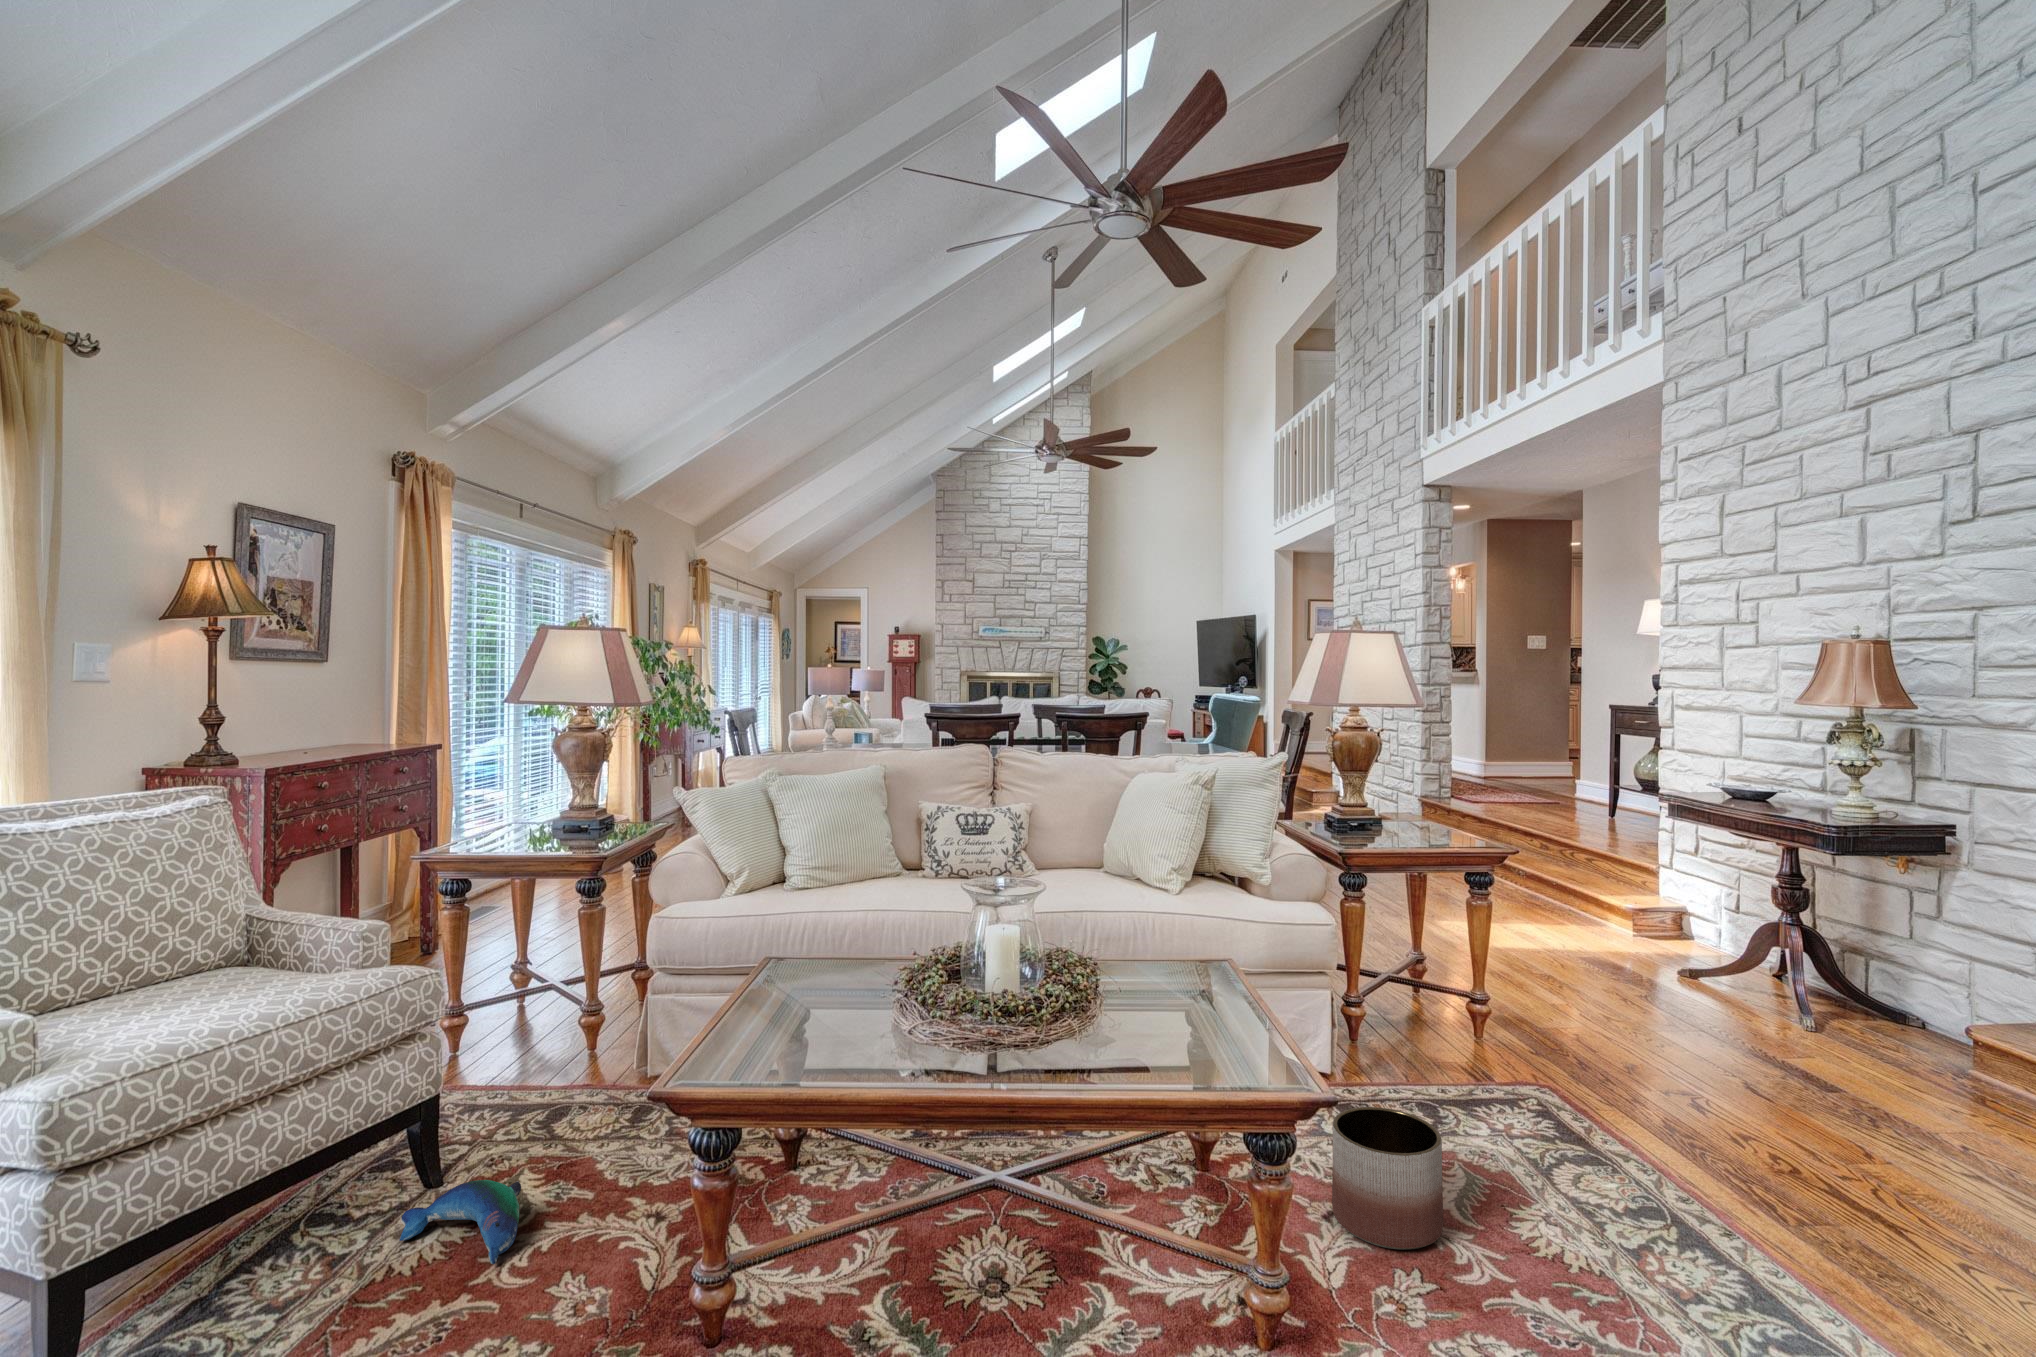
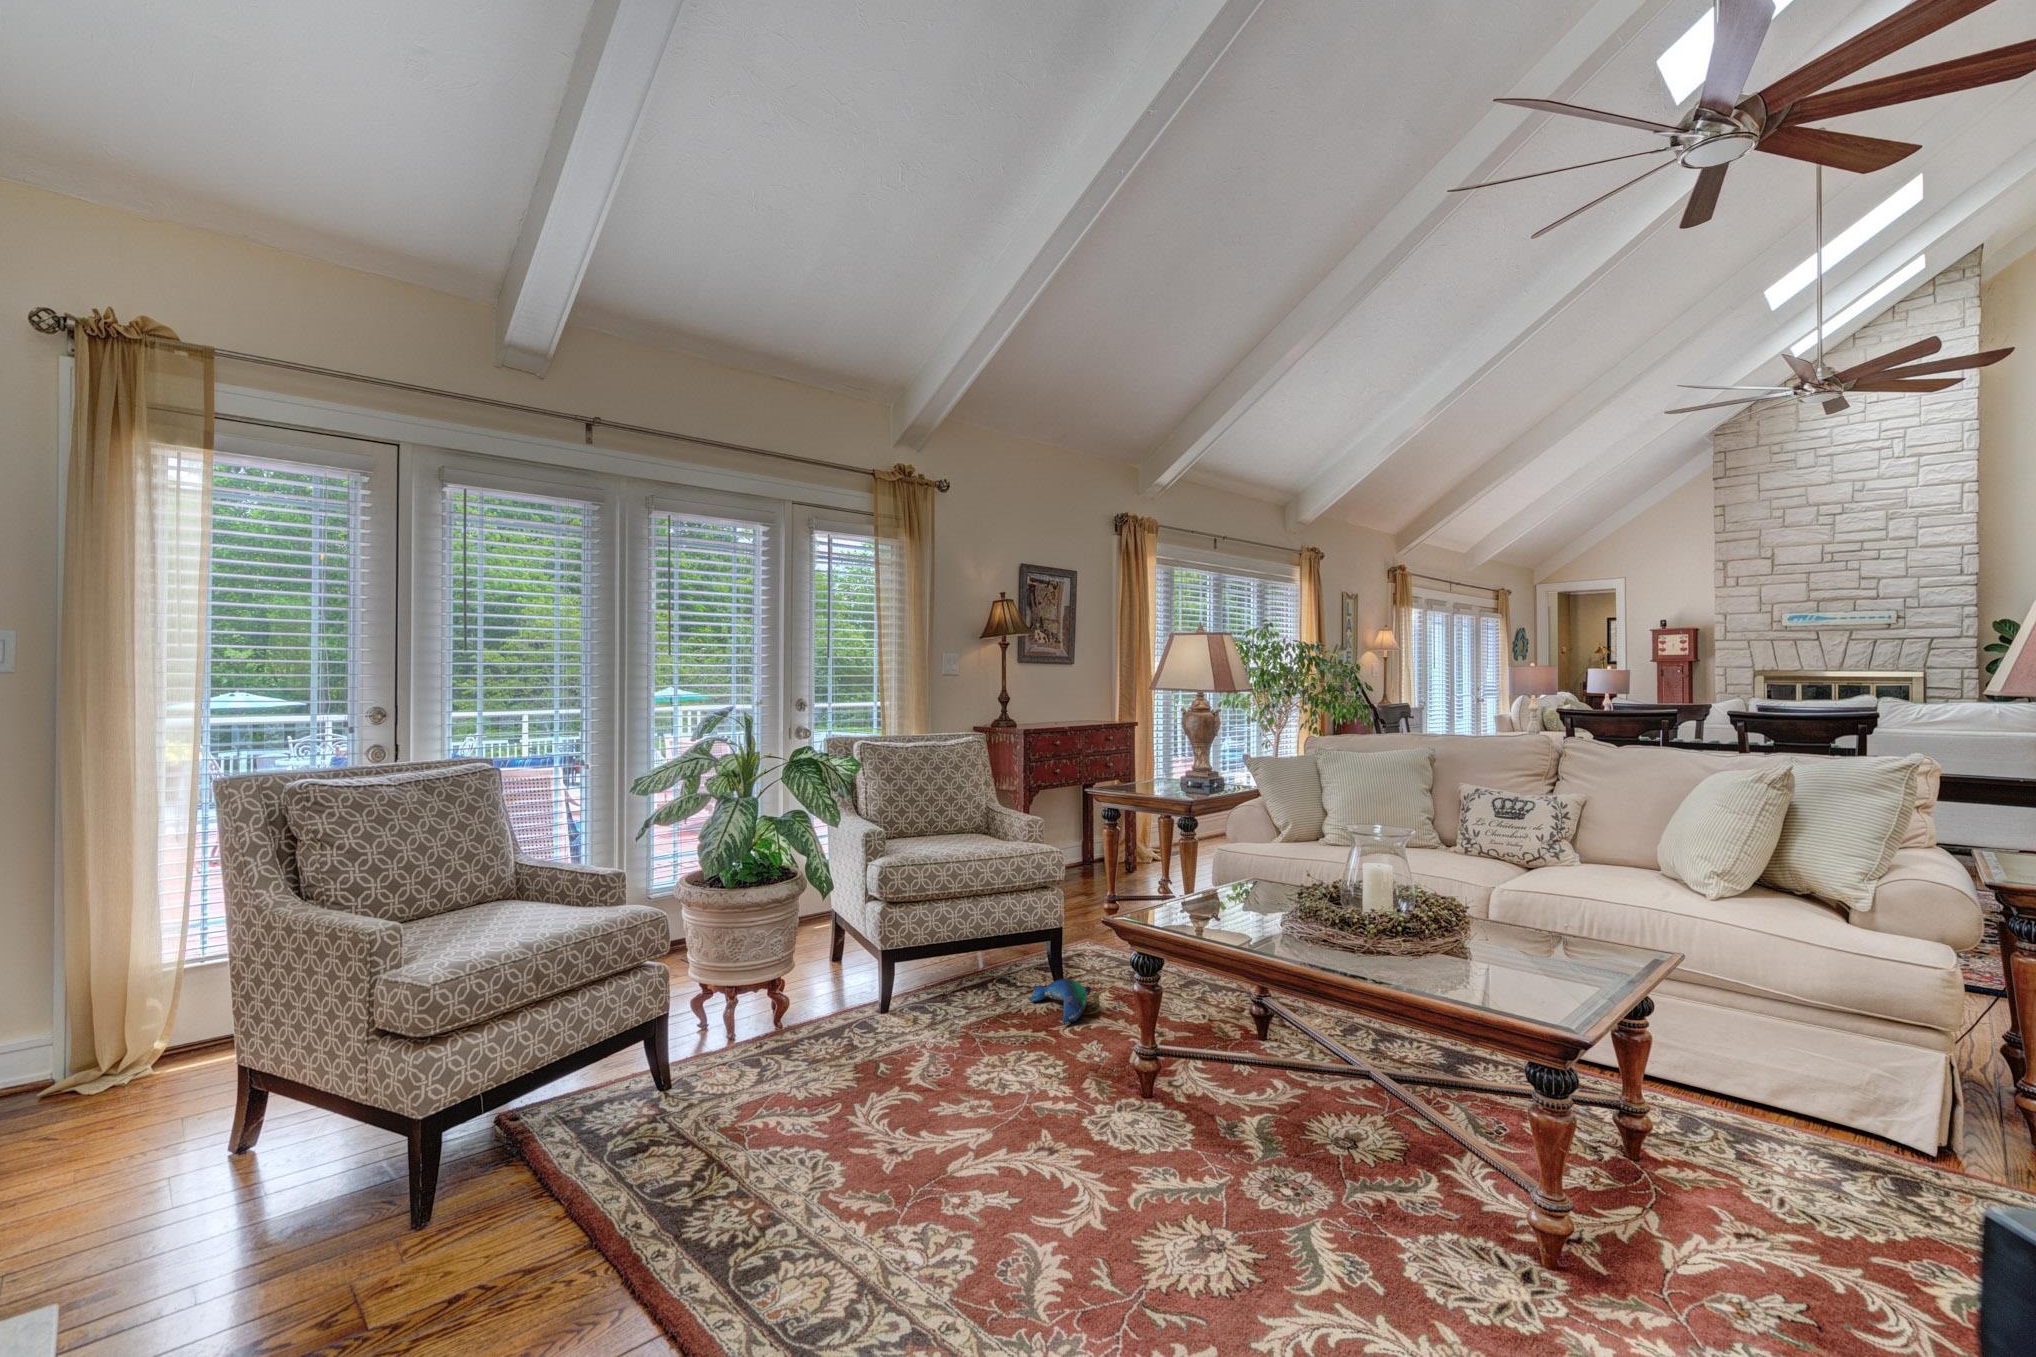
planter: present [1332,1107,1443,1250] -> none [1743,1134,1897,1300]

